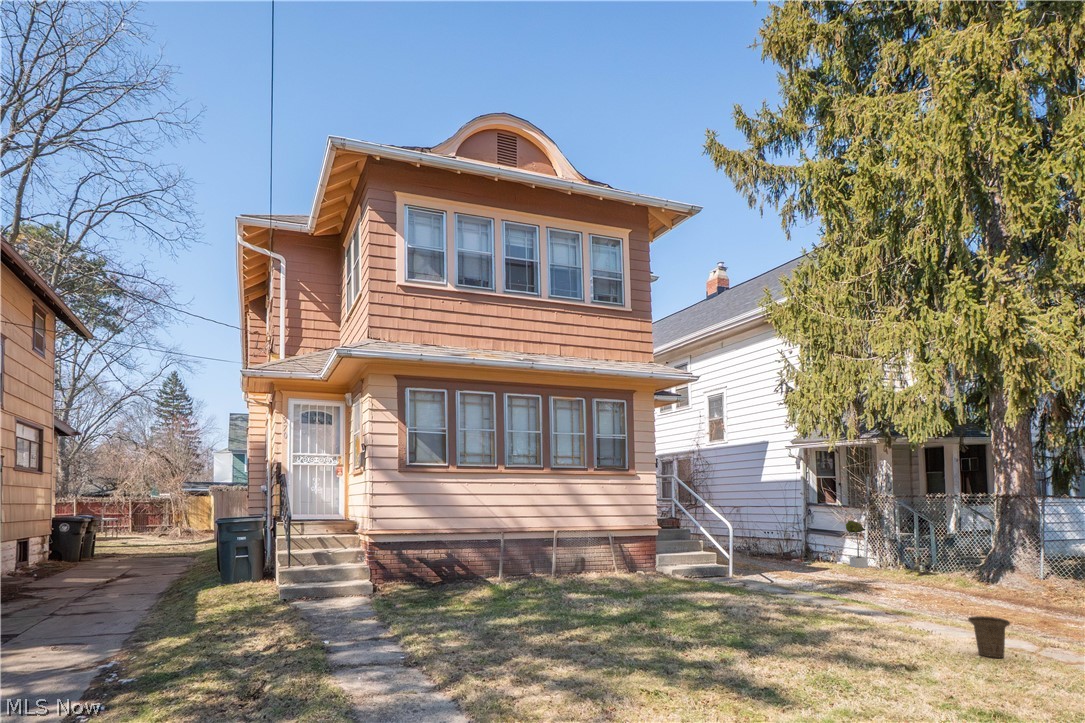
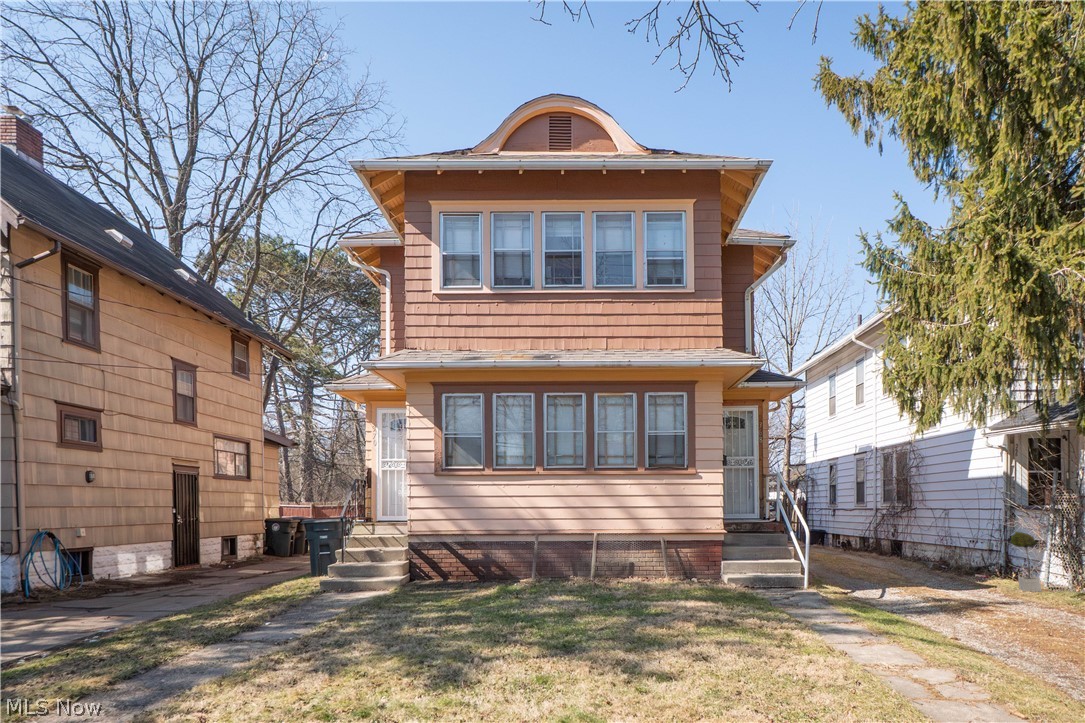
basket: present [968,616,1010,658] -> none [925,646,976,700]

